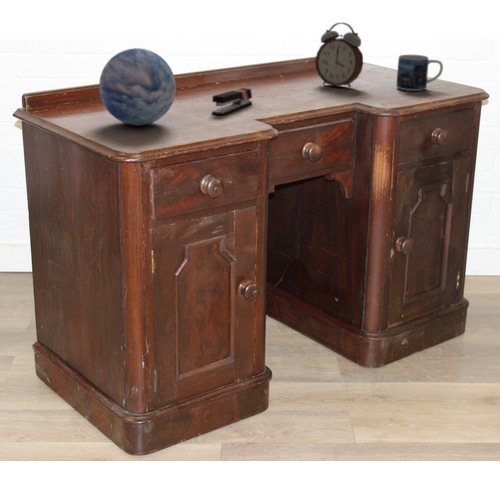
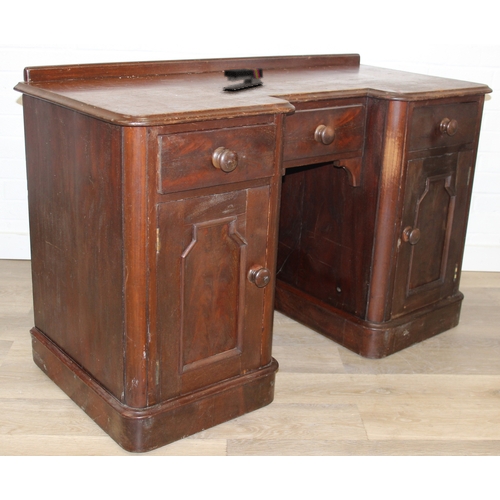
alarm clock: present [315,23,363,87] -> none [323,11,371,78]
decorative orb: present [99,48,176,126] -> none [102,8,186,94]
mug: present [397,55,443,91] -> none [403,47,451,82]

